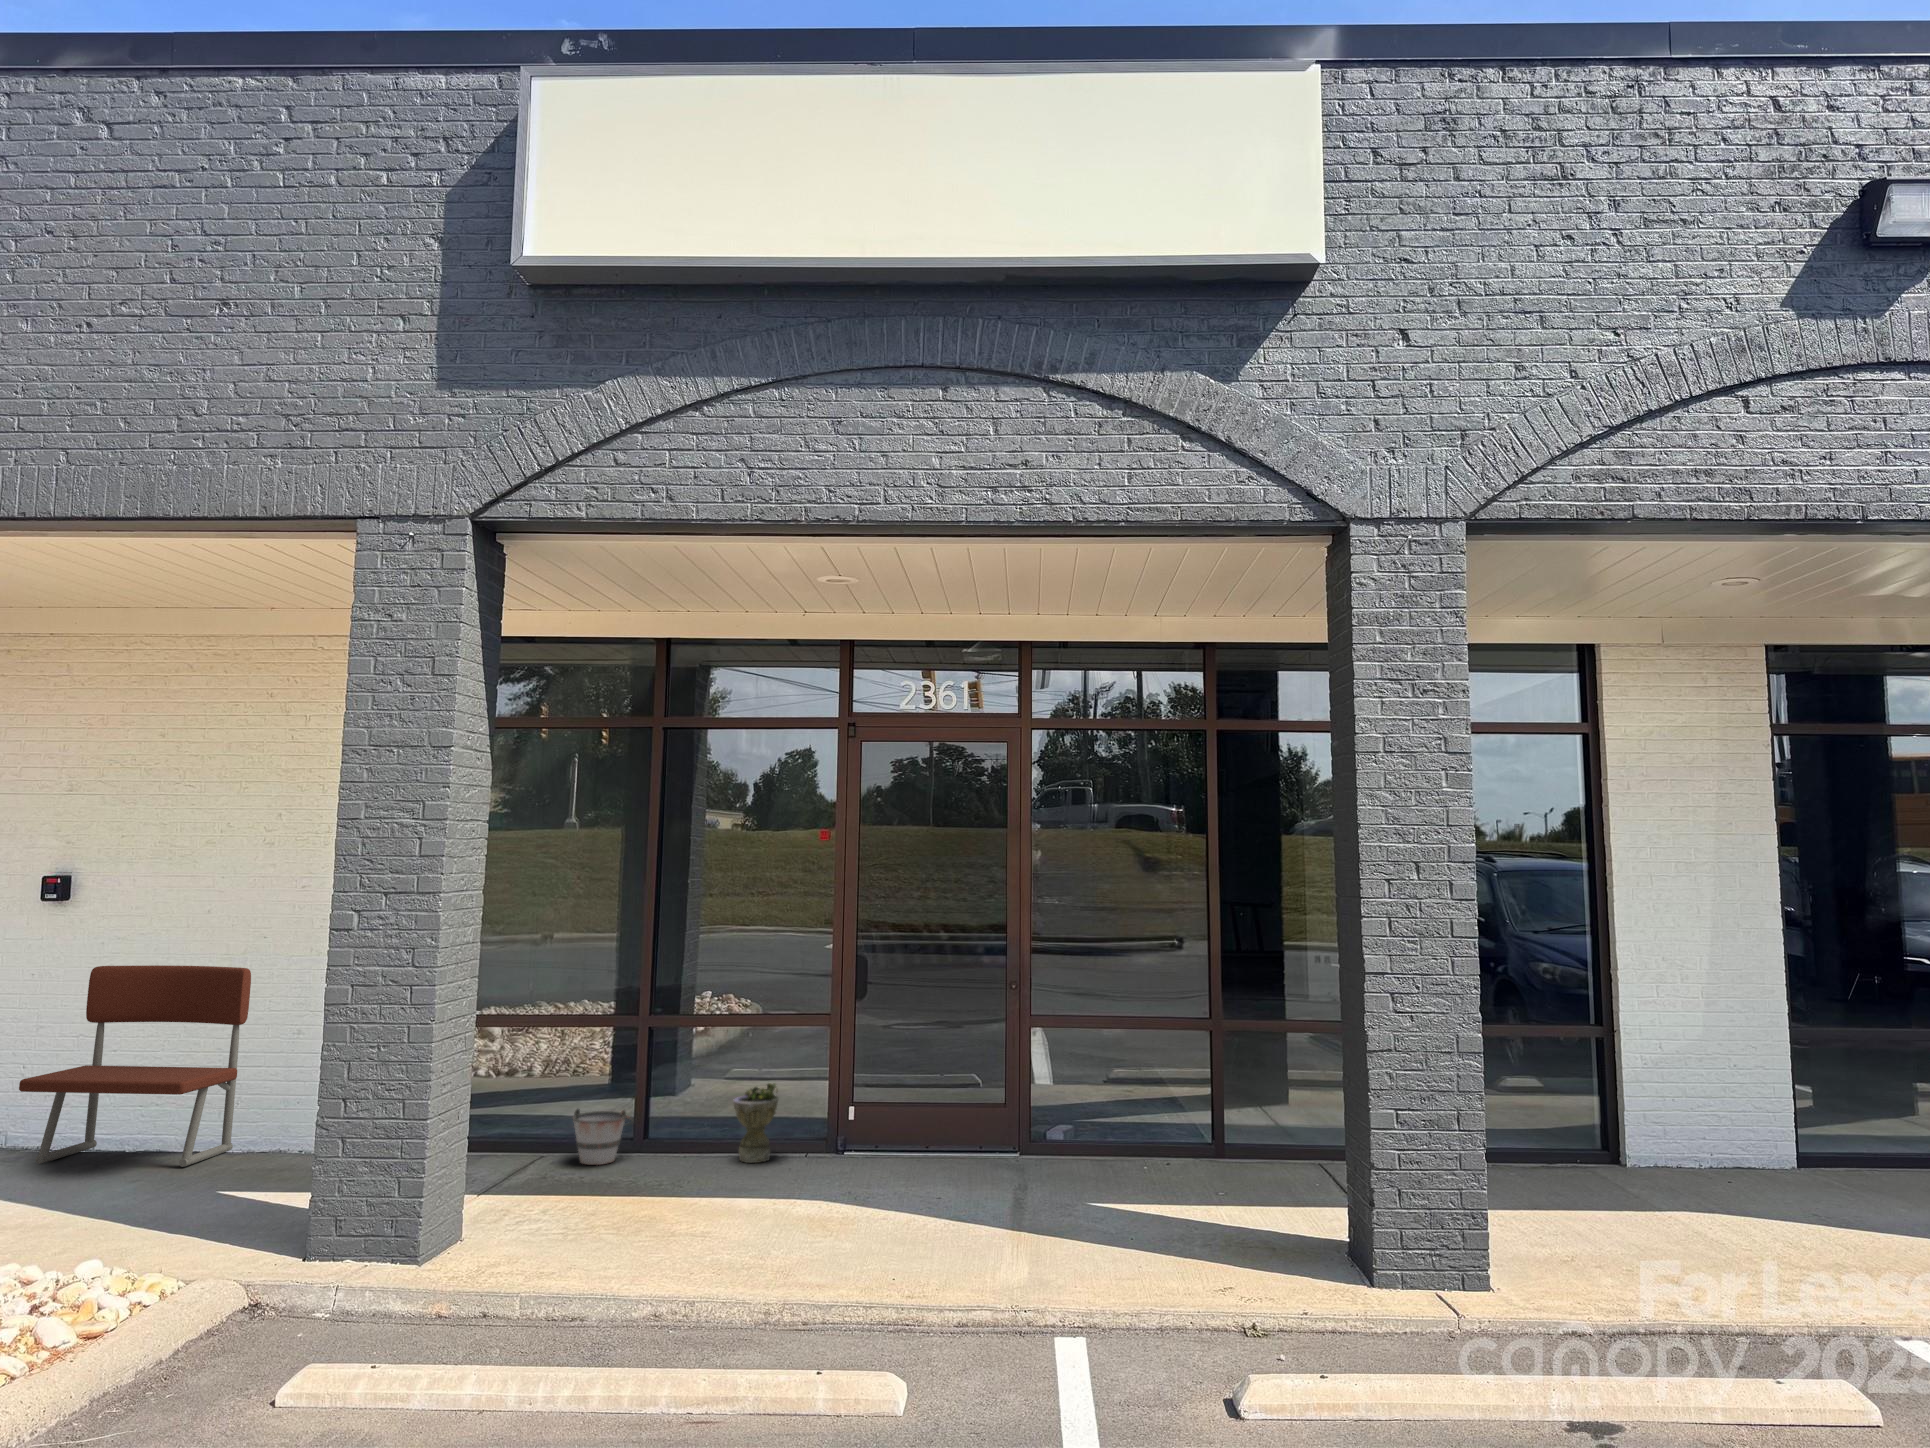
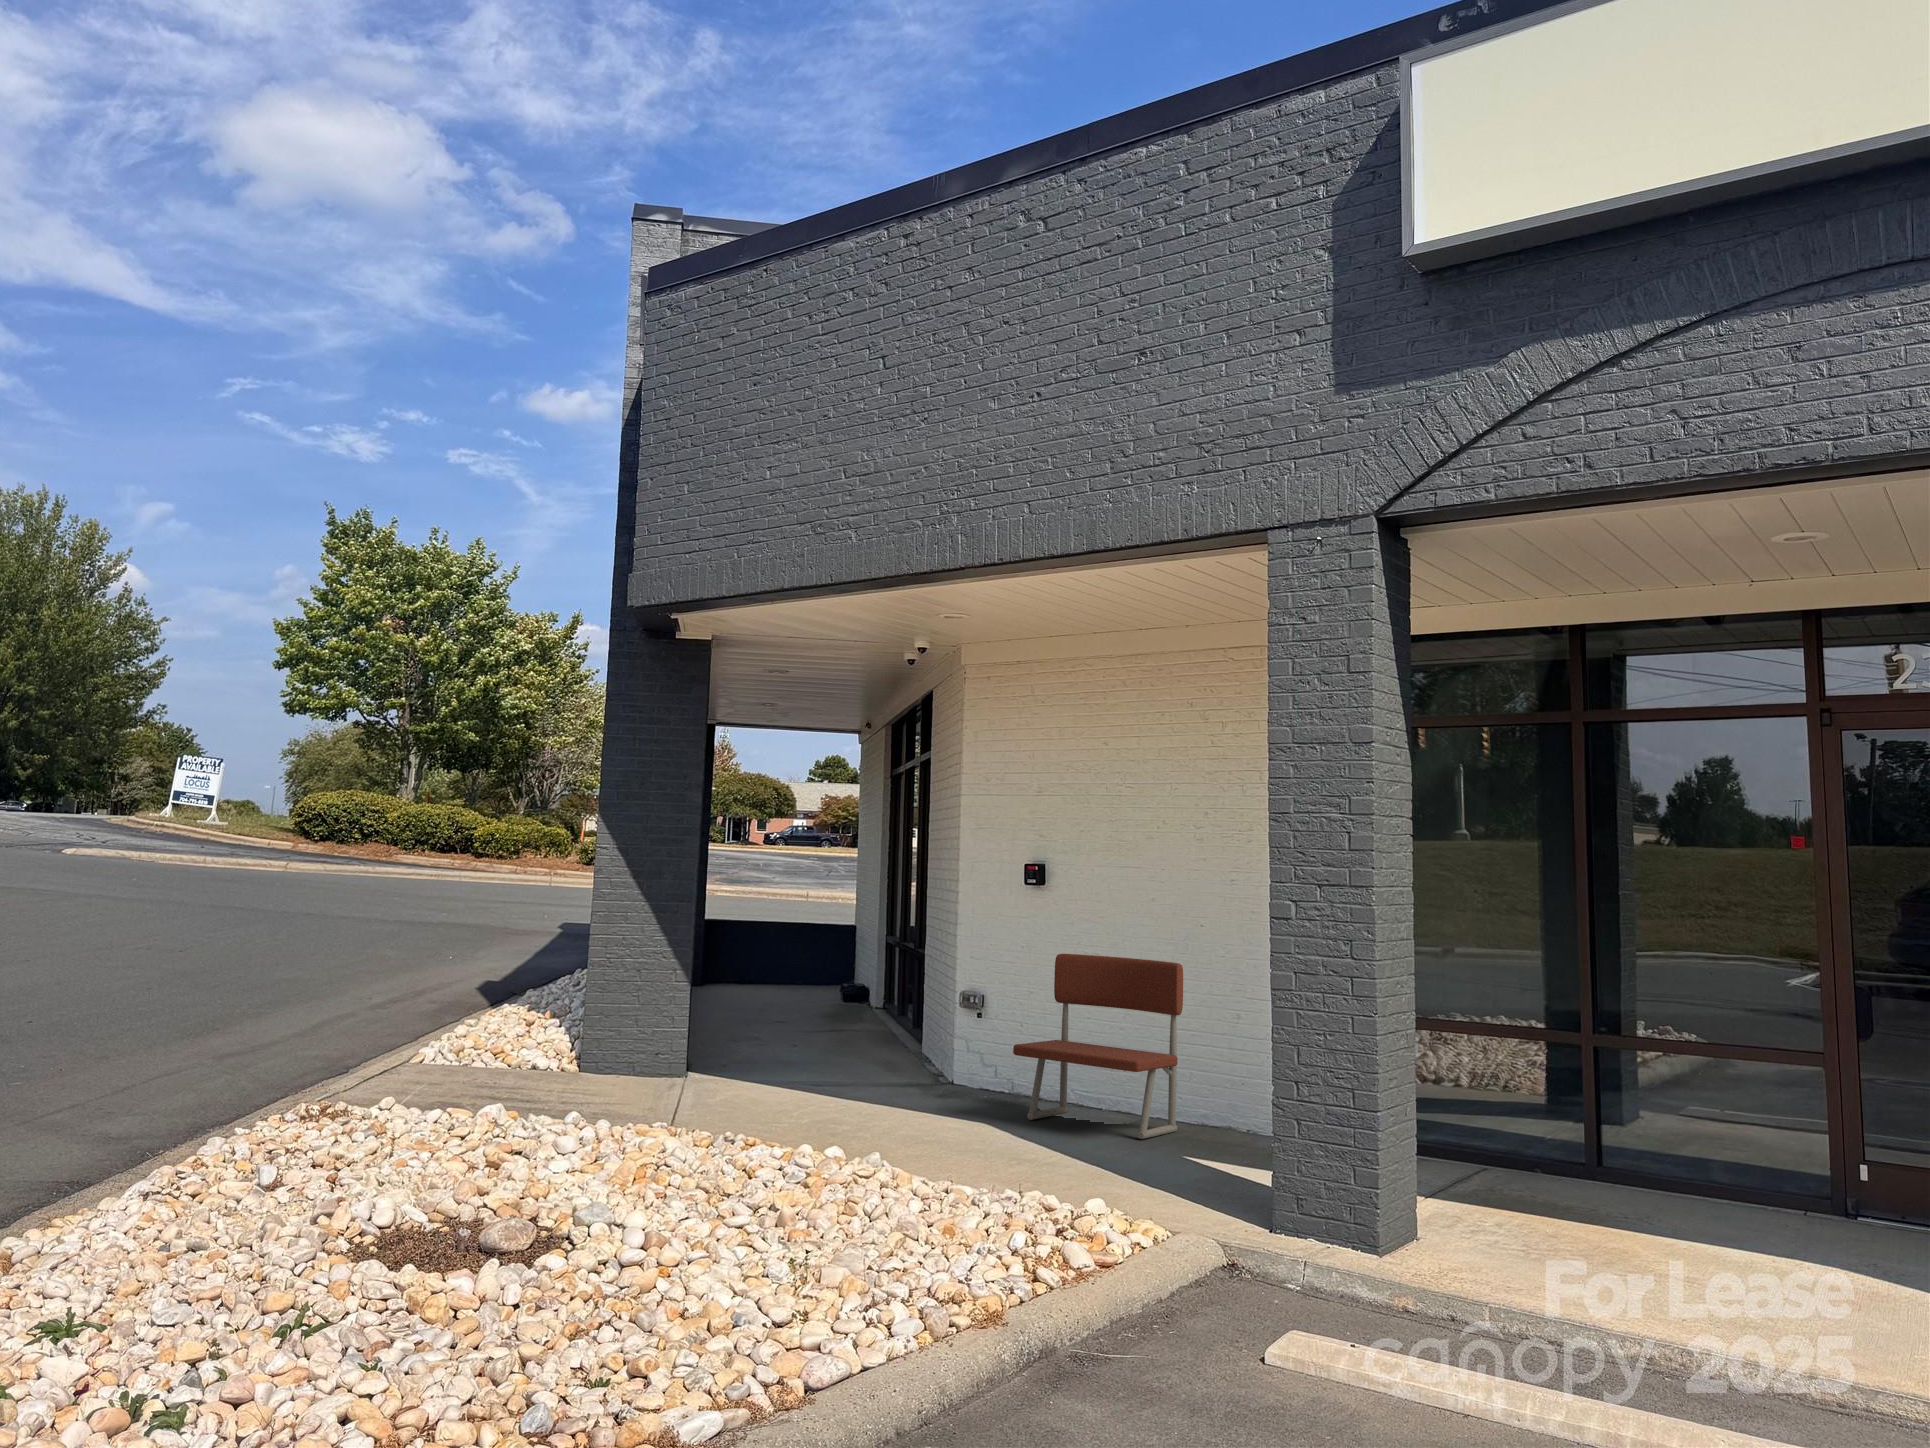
planter: present [733,1083,778,1163] -> none [1698,1137,1758,1228]
bucket: present [573,1109,634,1165] -> none [1506,1136,1577,1200]

